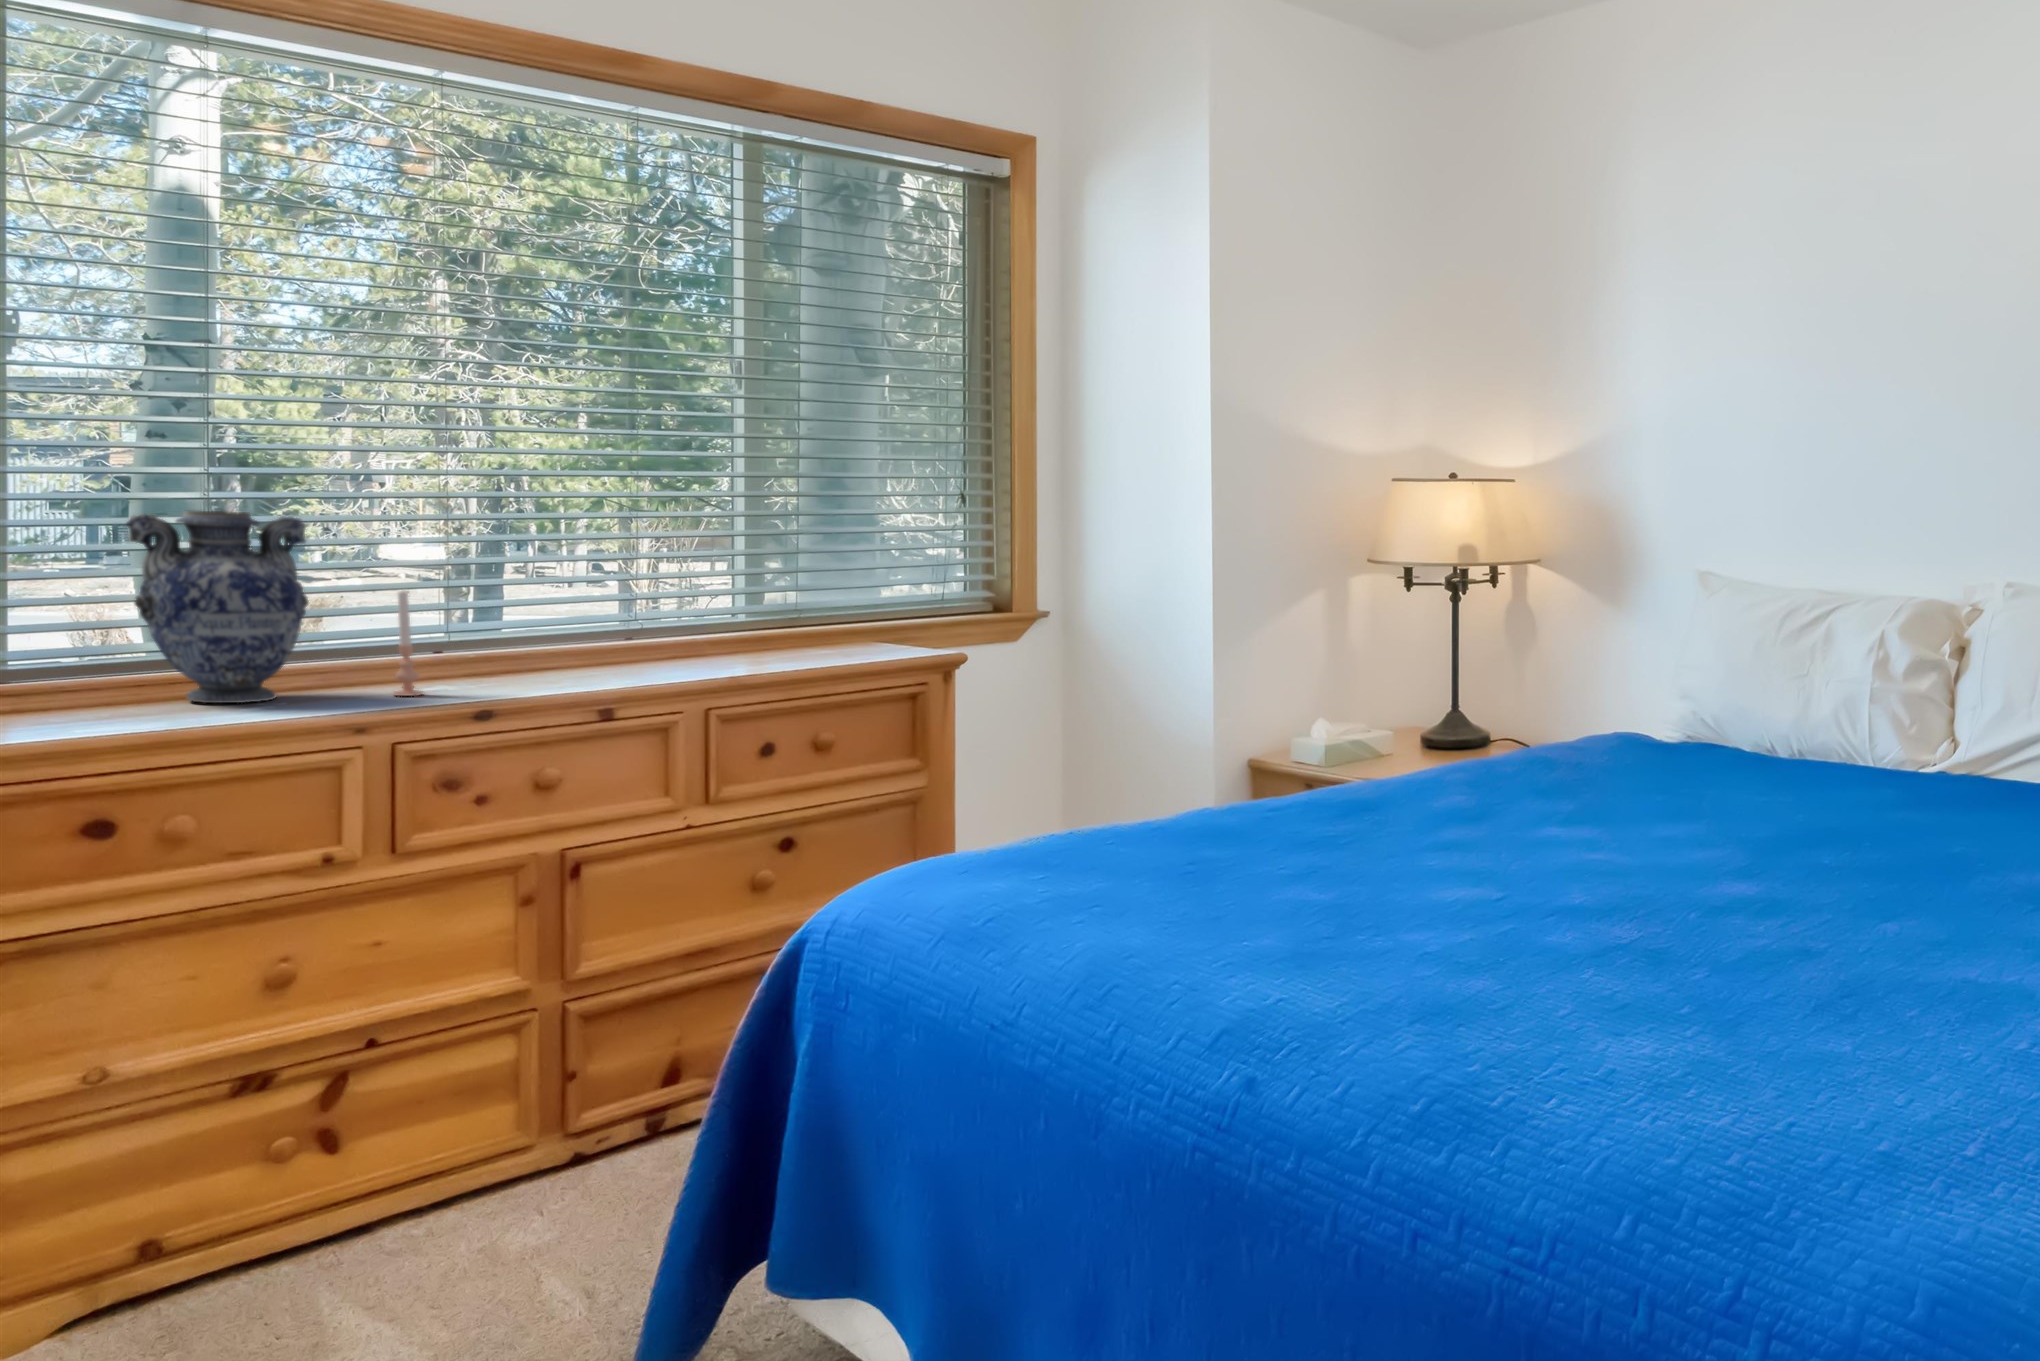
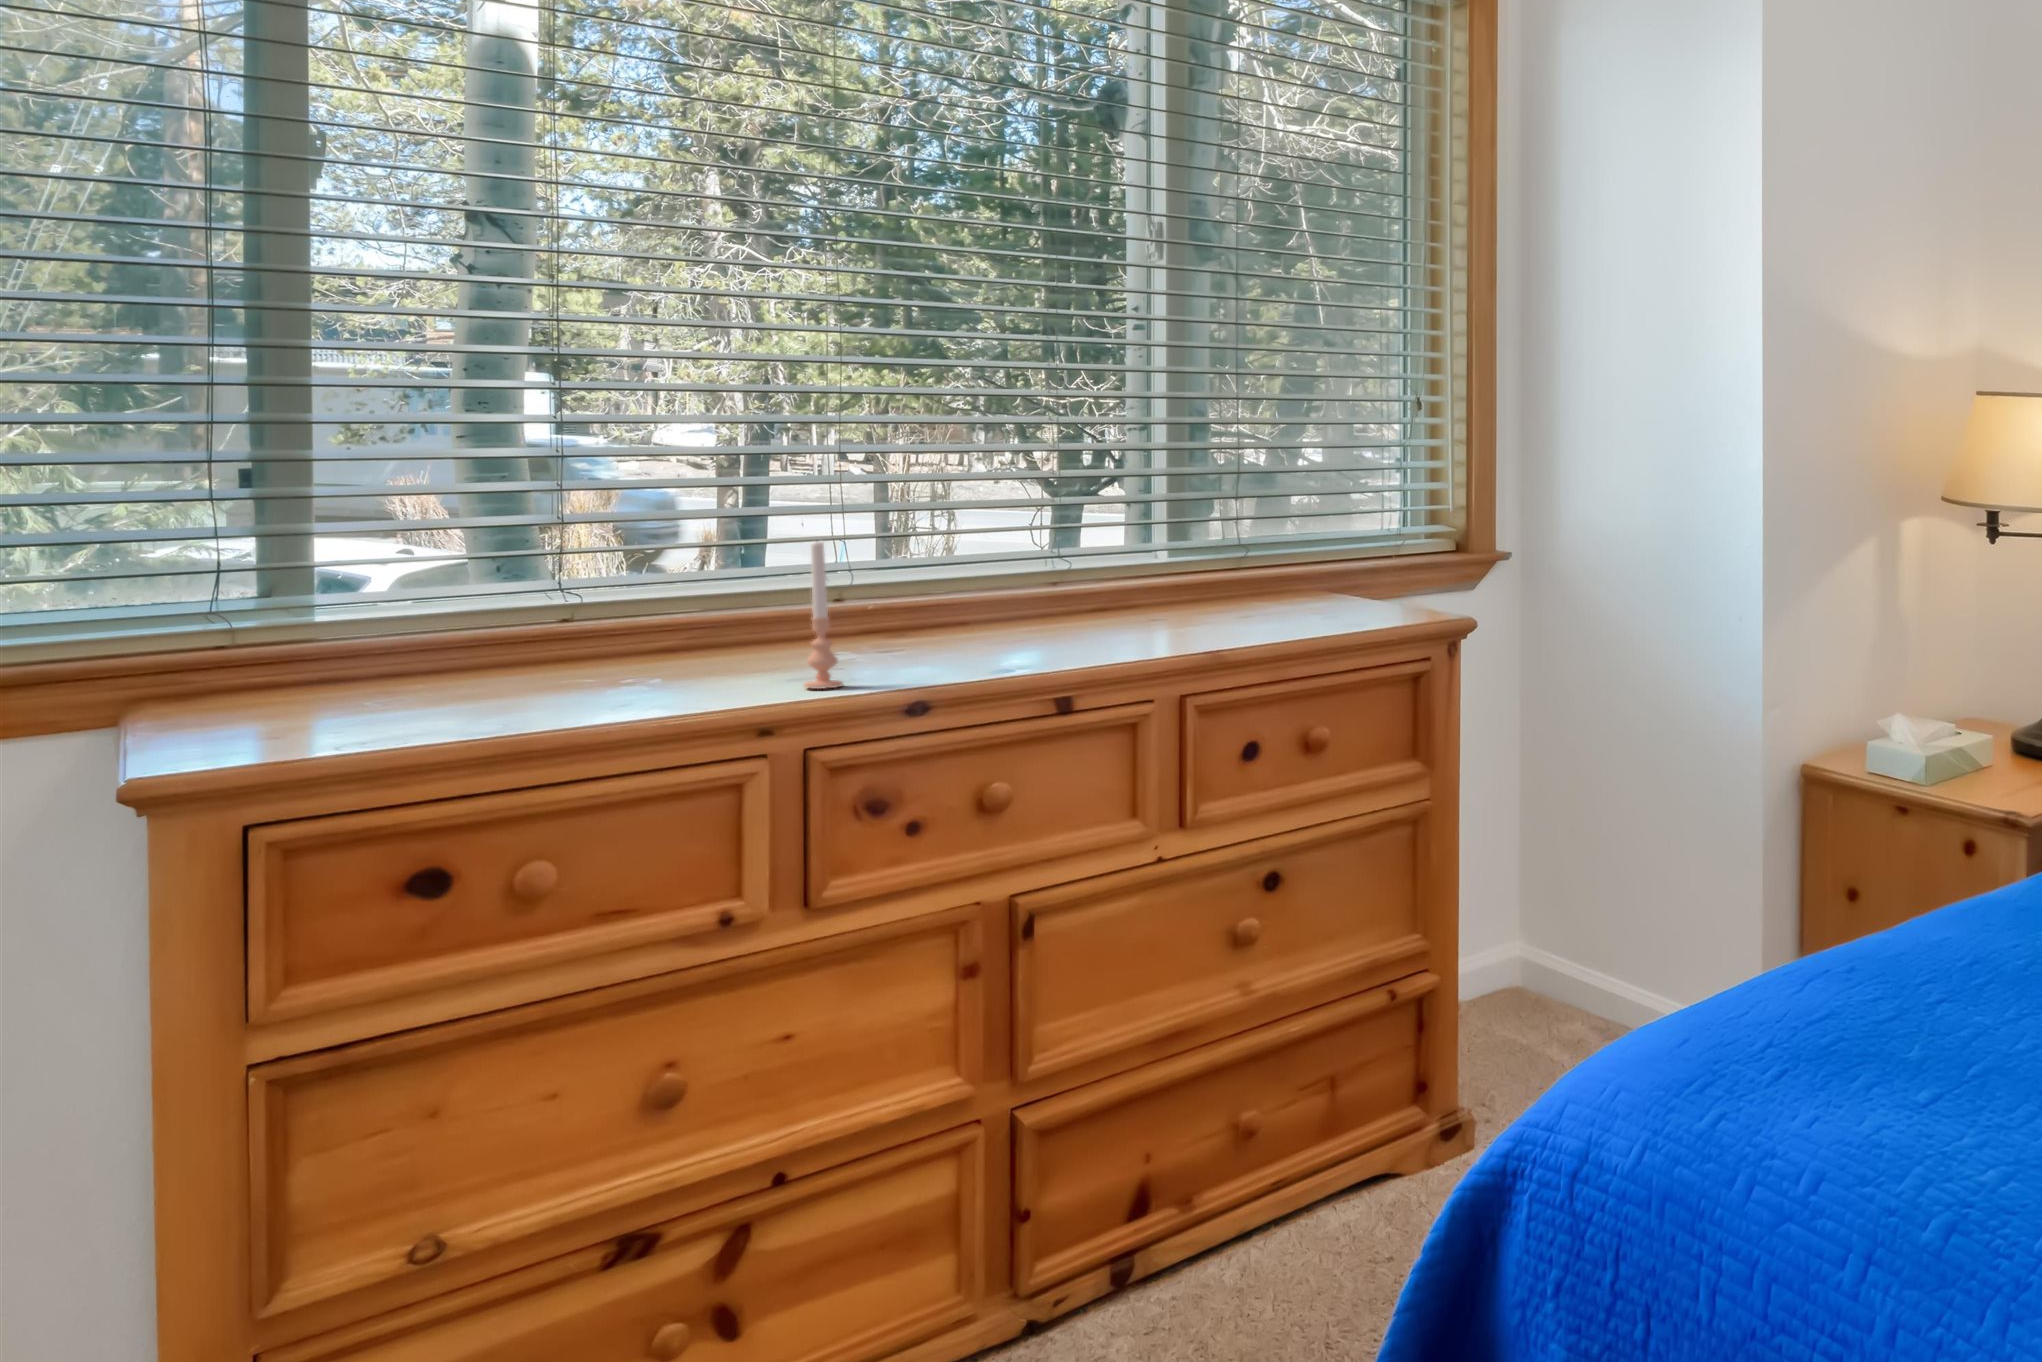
decorative vase: present [127,511,309,703] -> none [467,438,698,707]

